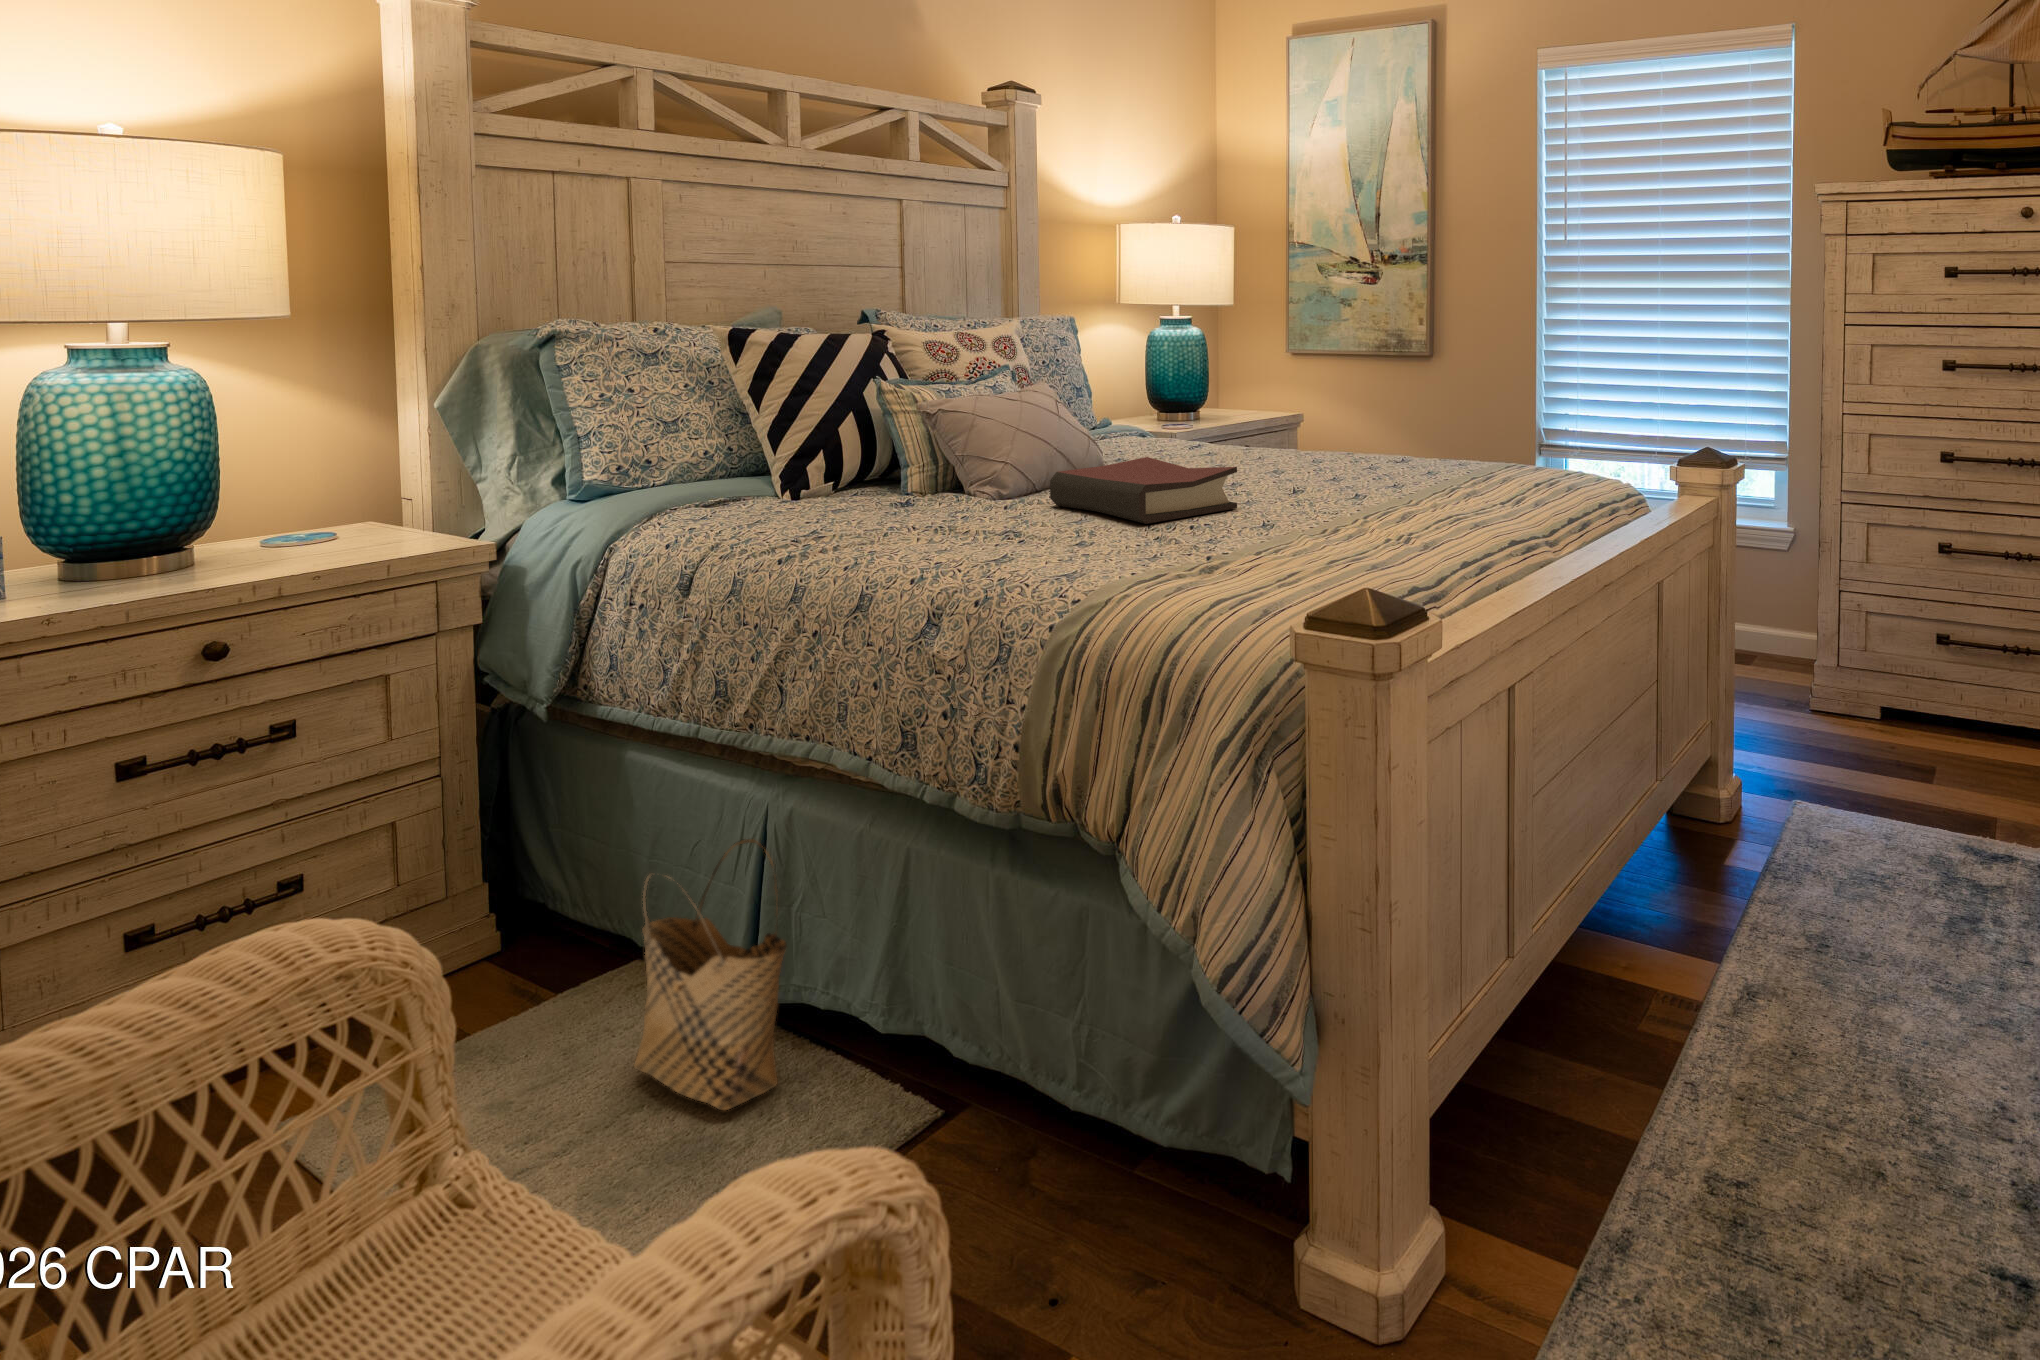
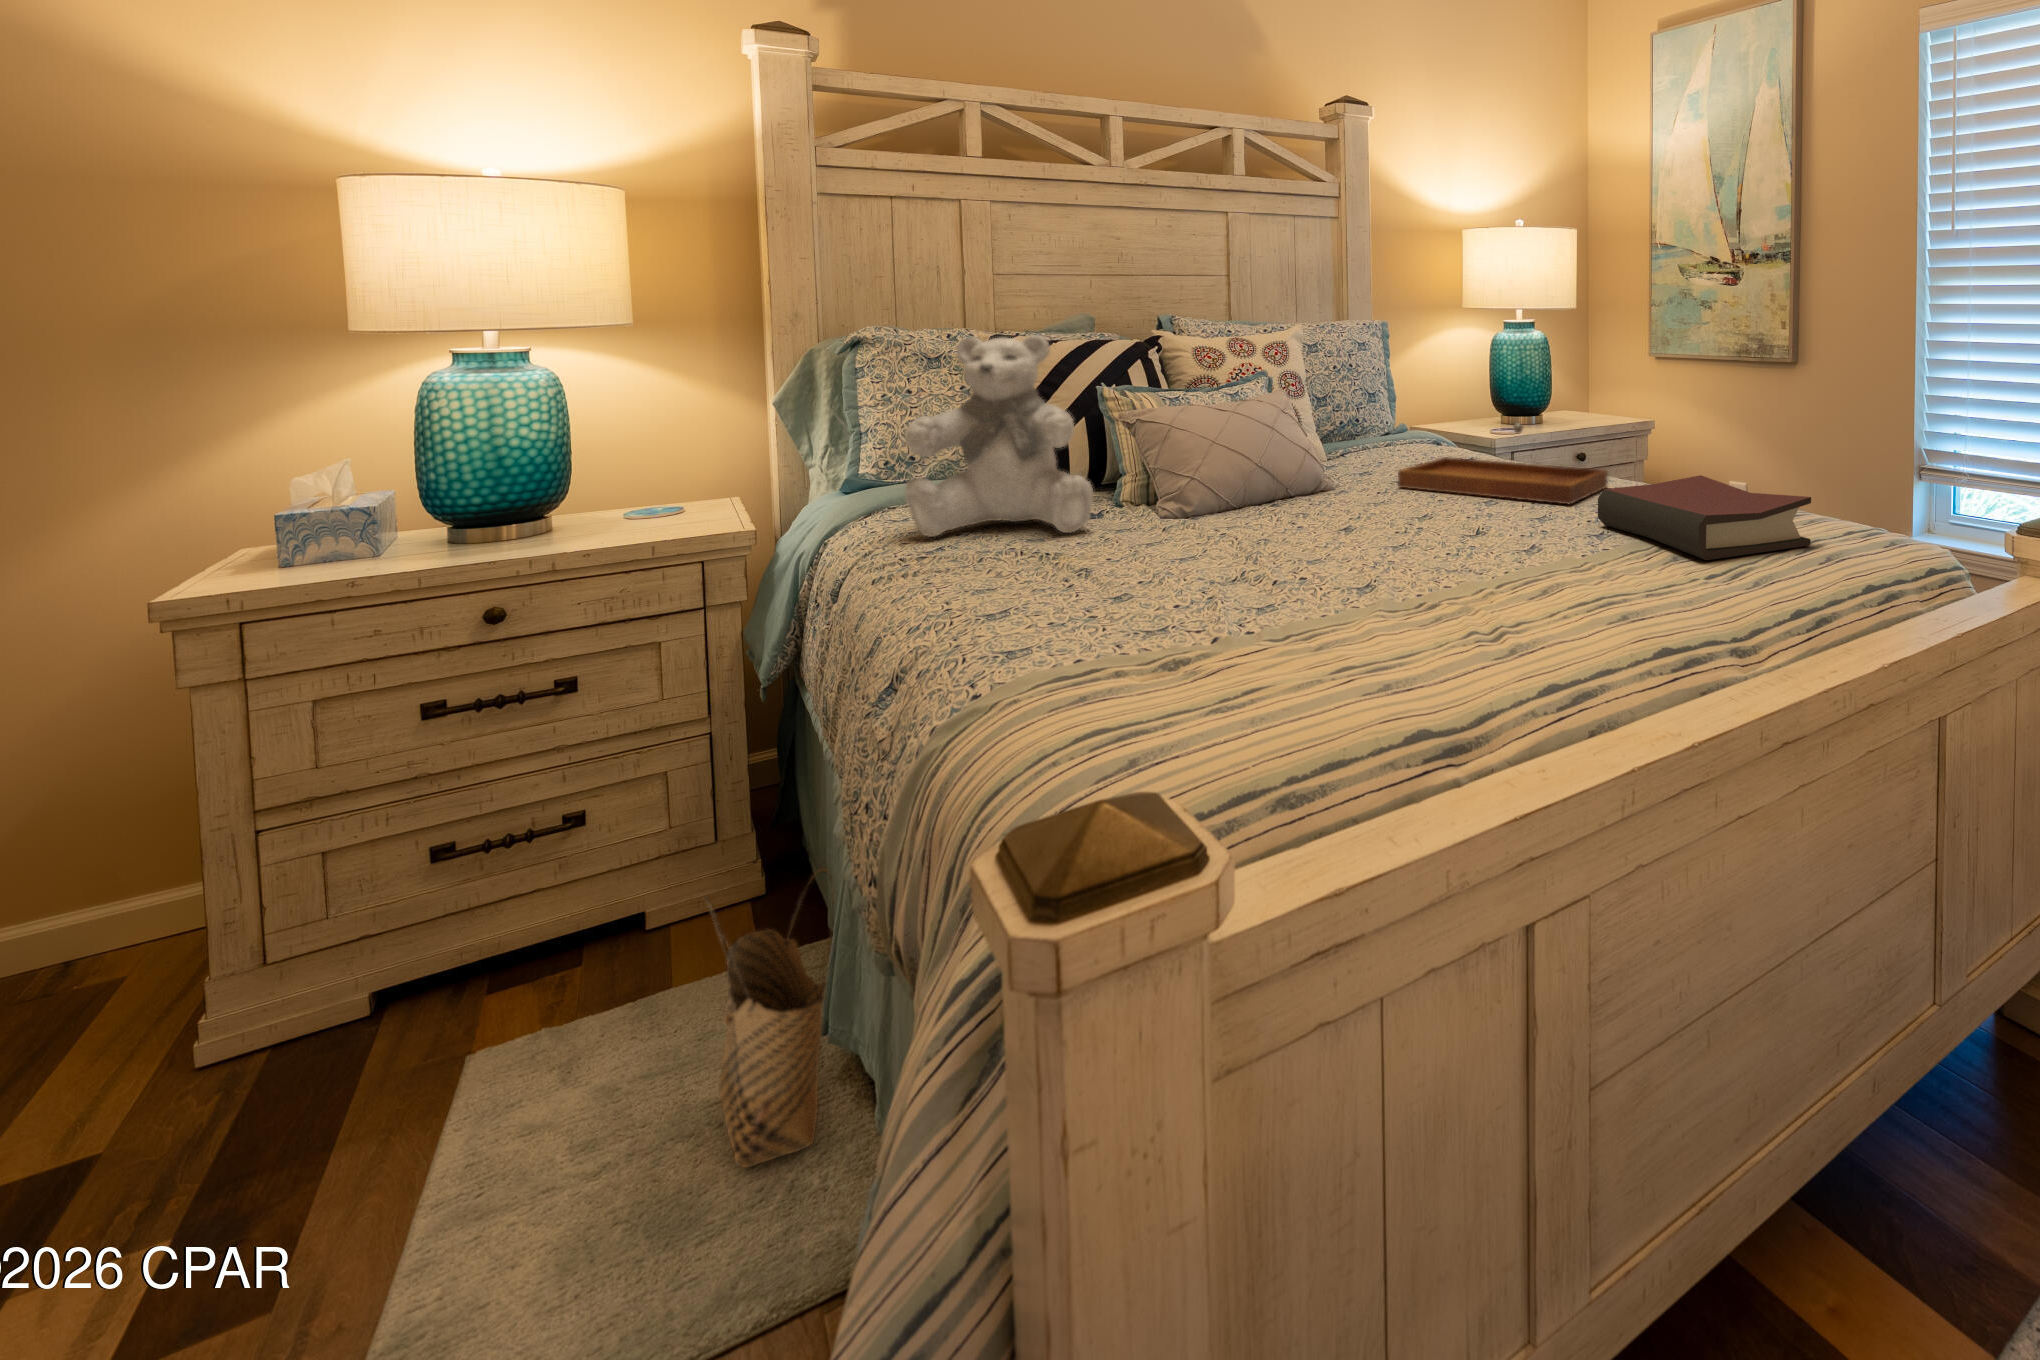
teddy bear: none [755,327,947,526] -> present [905,335,1093,537]
tray: none [1174,406,1354,471] -> present [1398,423,1608,504]
hardback book: present [1050,457,1237,524] -> present [1598,475,1811,560]

